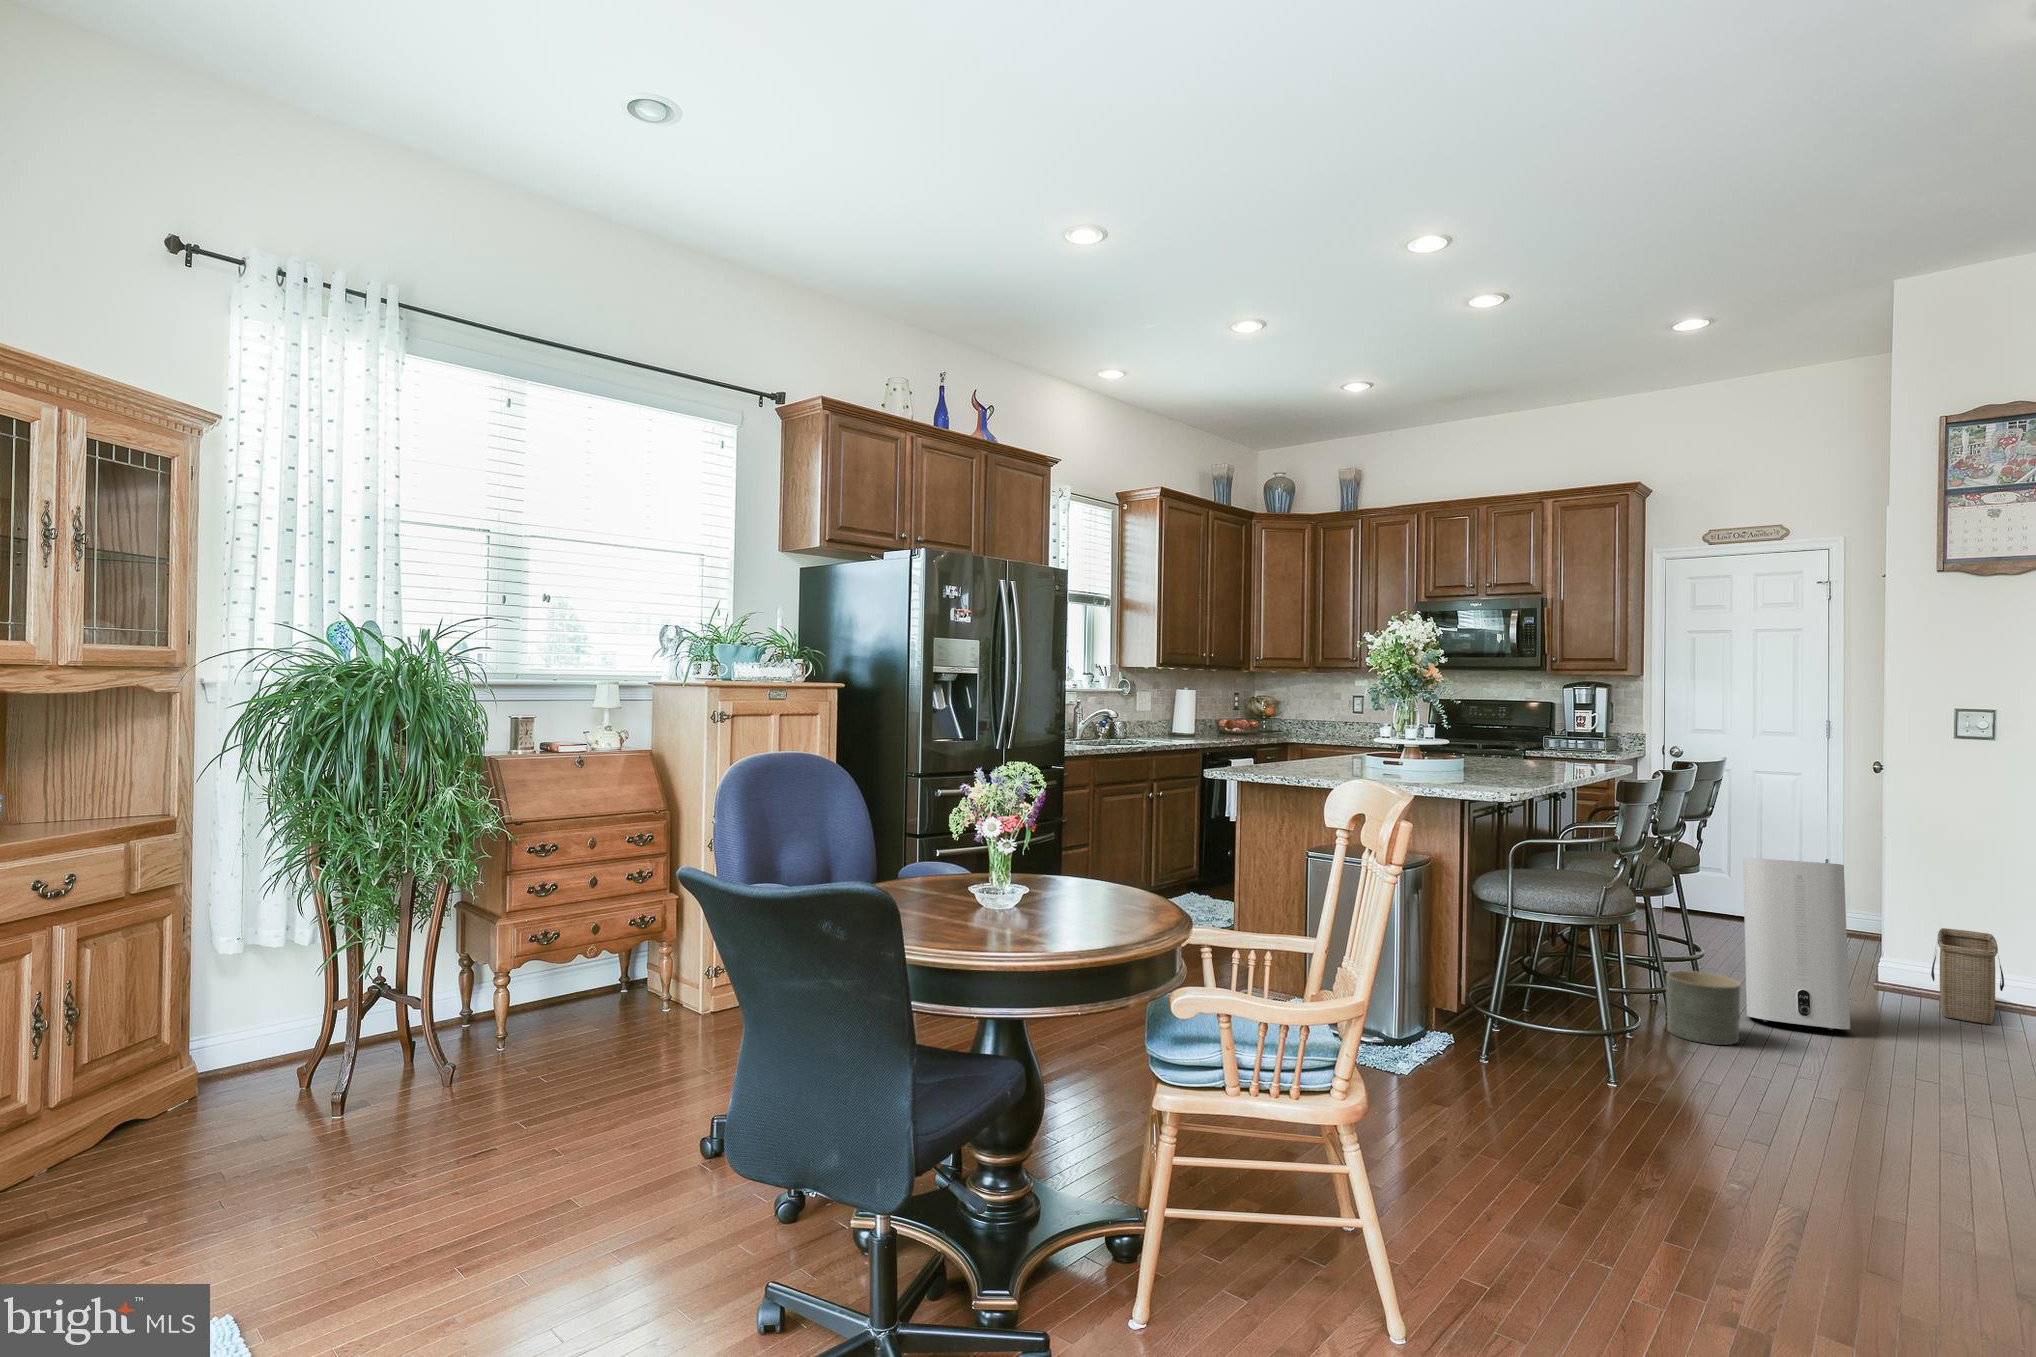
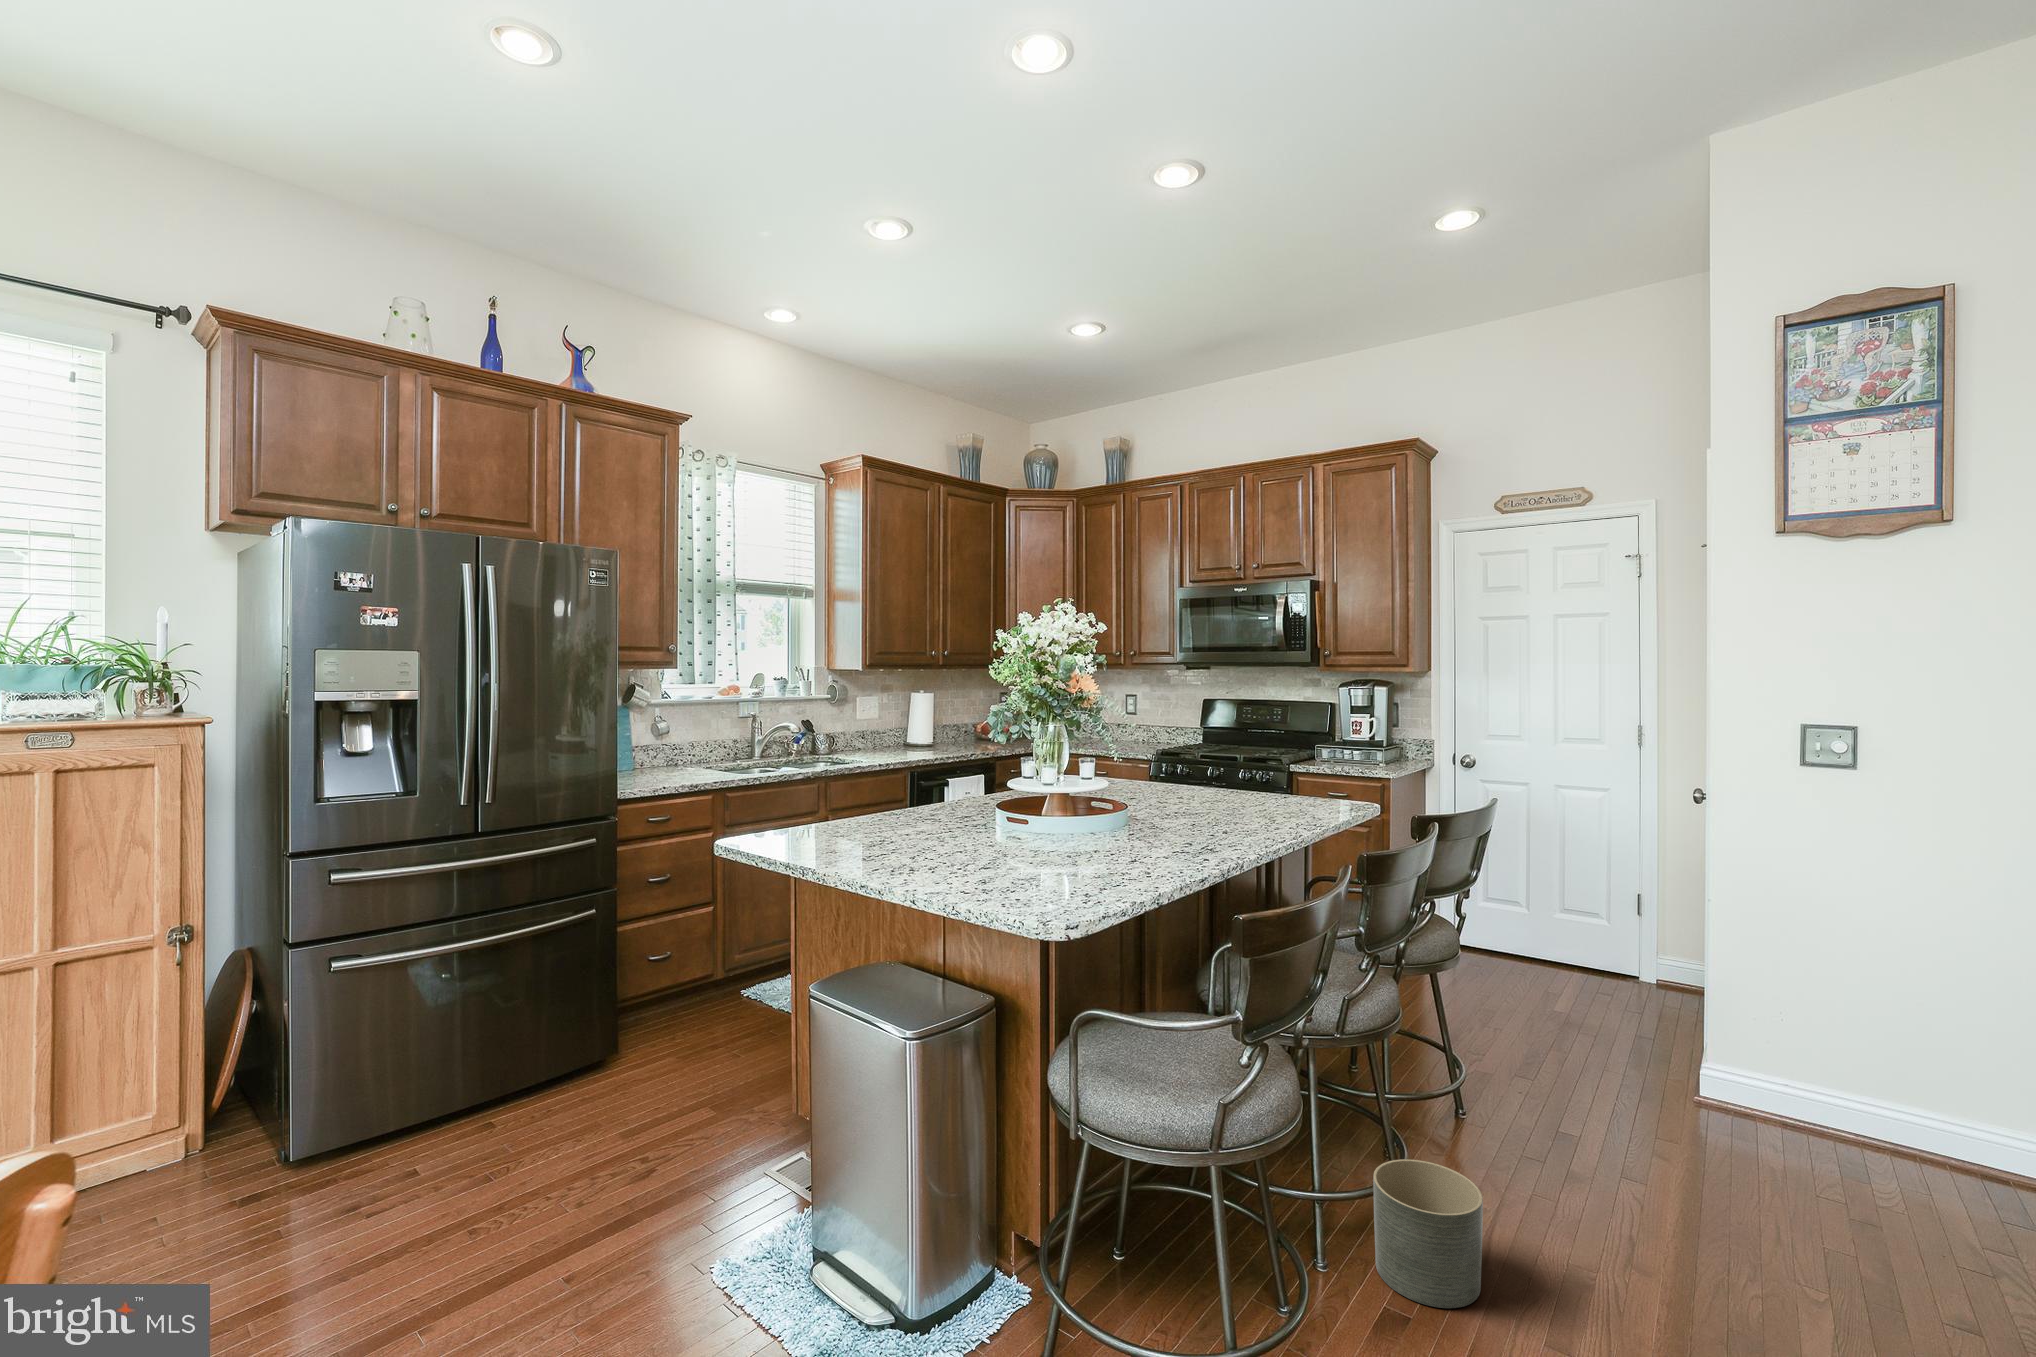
air purifier: present [1743,858,1850,1030] -> none [1501,963,1656,1249]
basket: present [1931,928,2004,1024] -> none [1770,1031,1876,1201]

